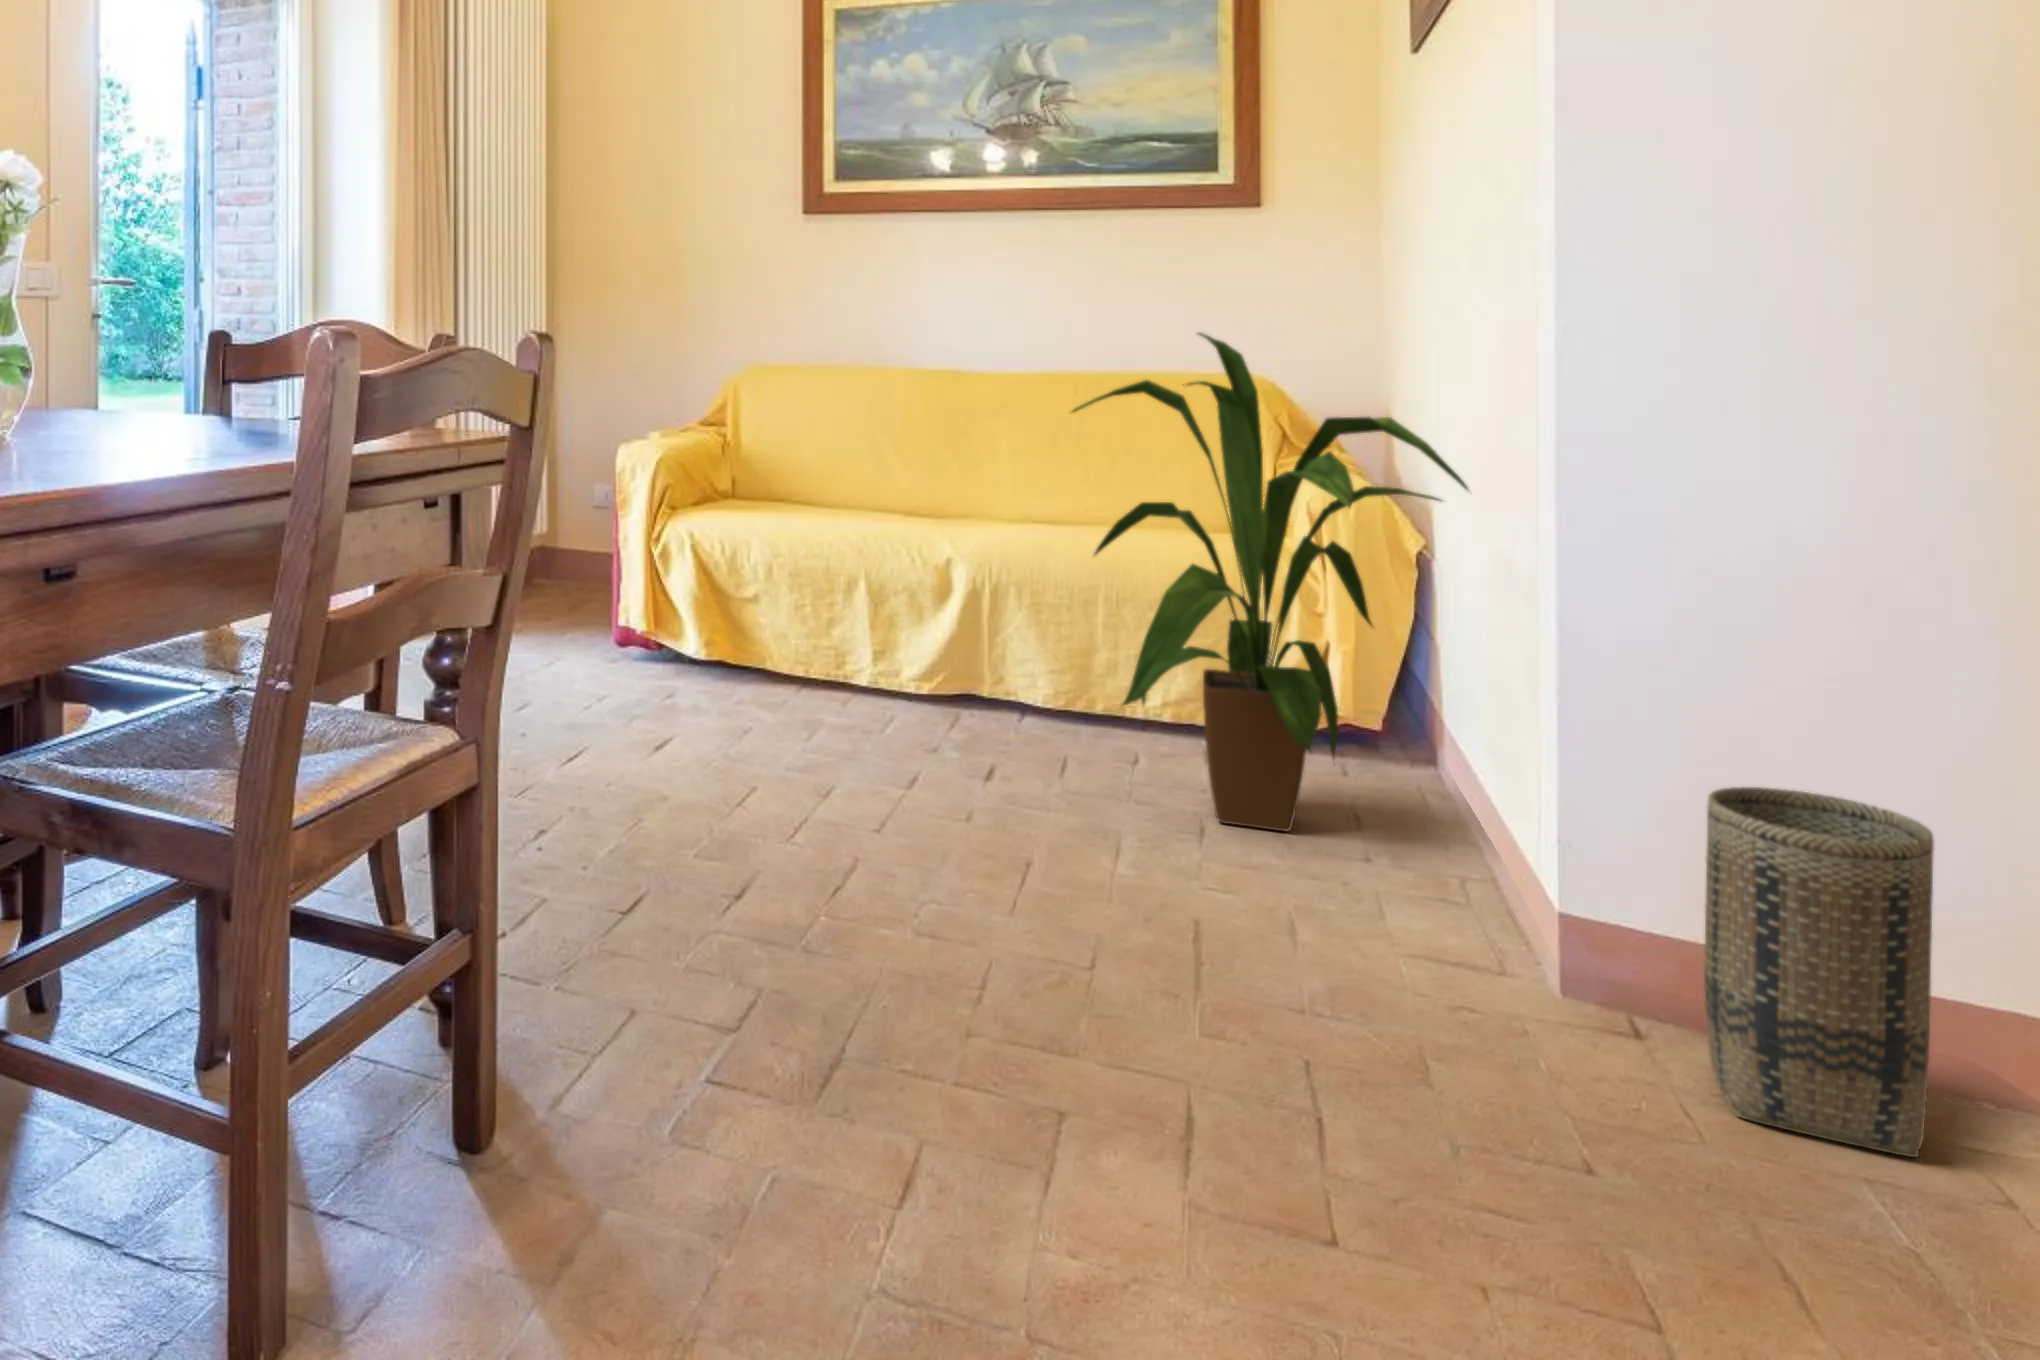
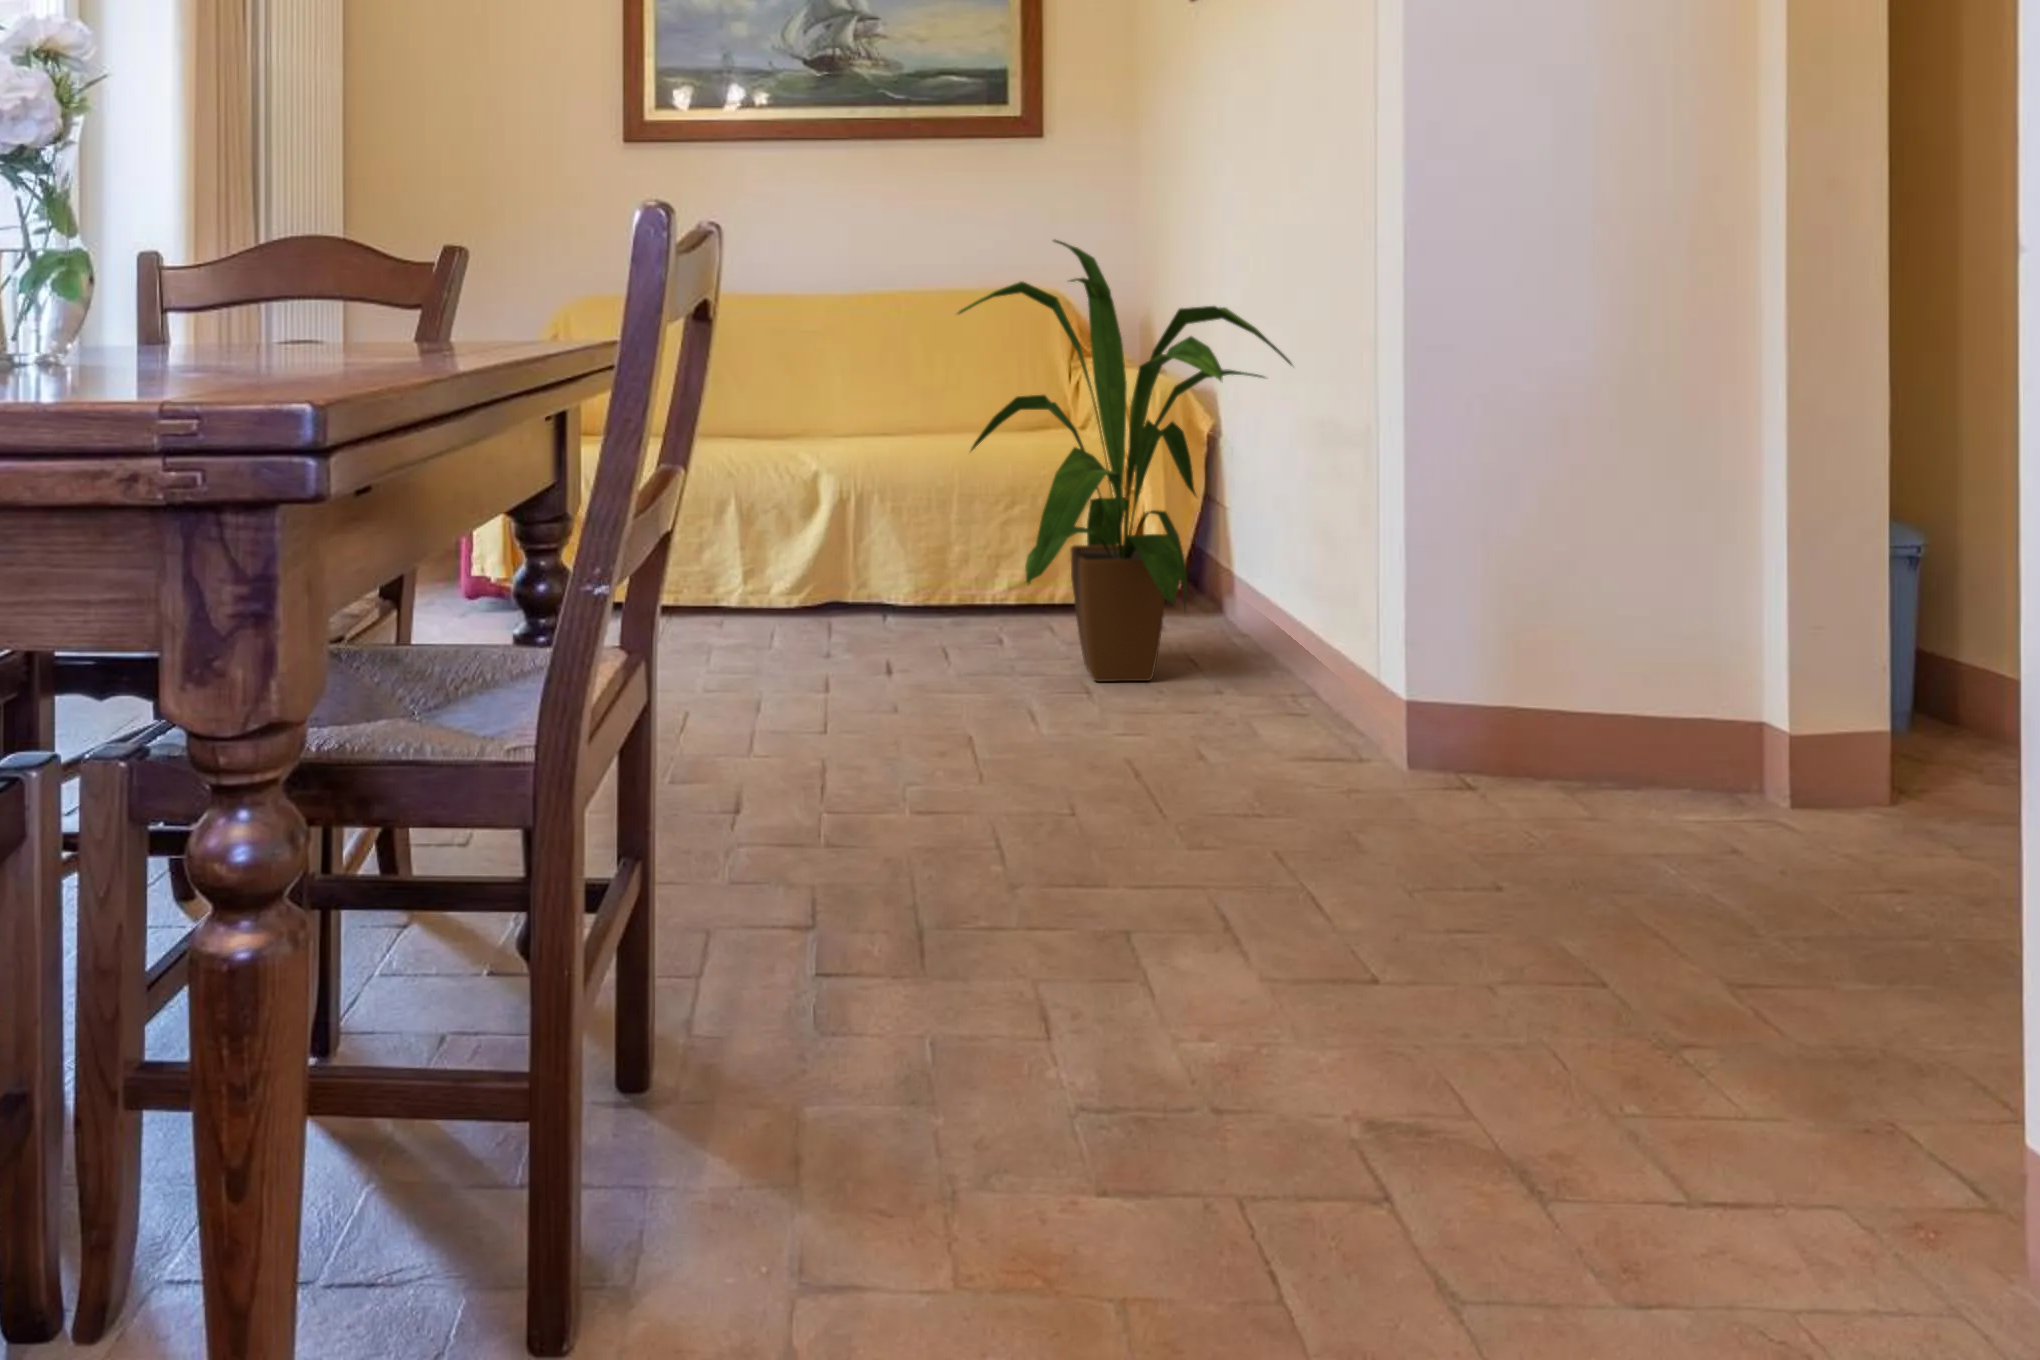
basket: present [1704,787,1934,1157] -> none [1520,575,1671,839]

